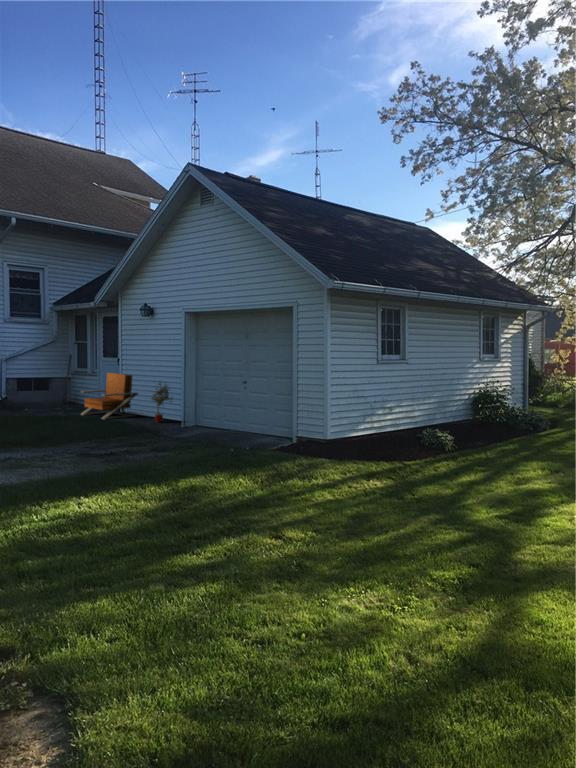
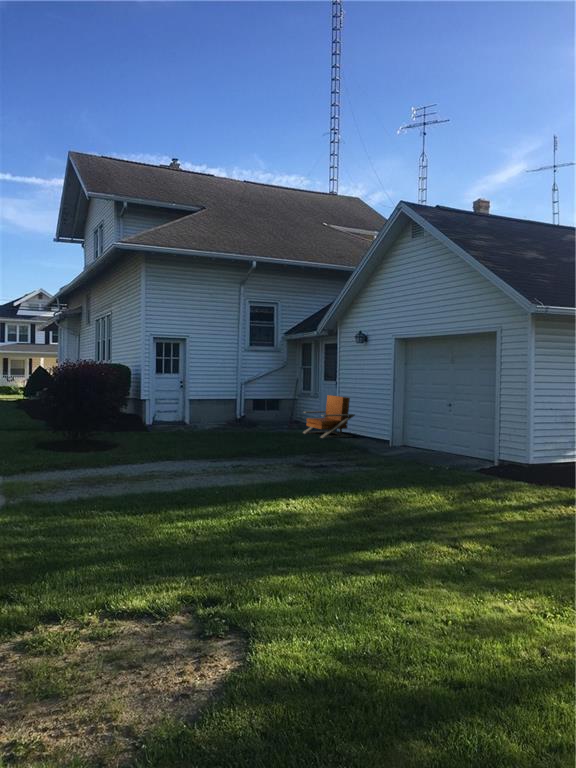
potted tree: present [152,381,172,423] -> none [365,404,387,443]

